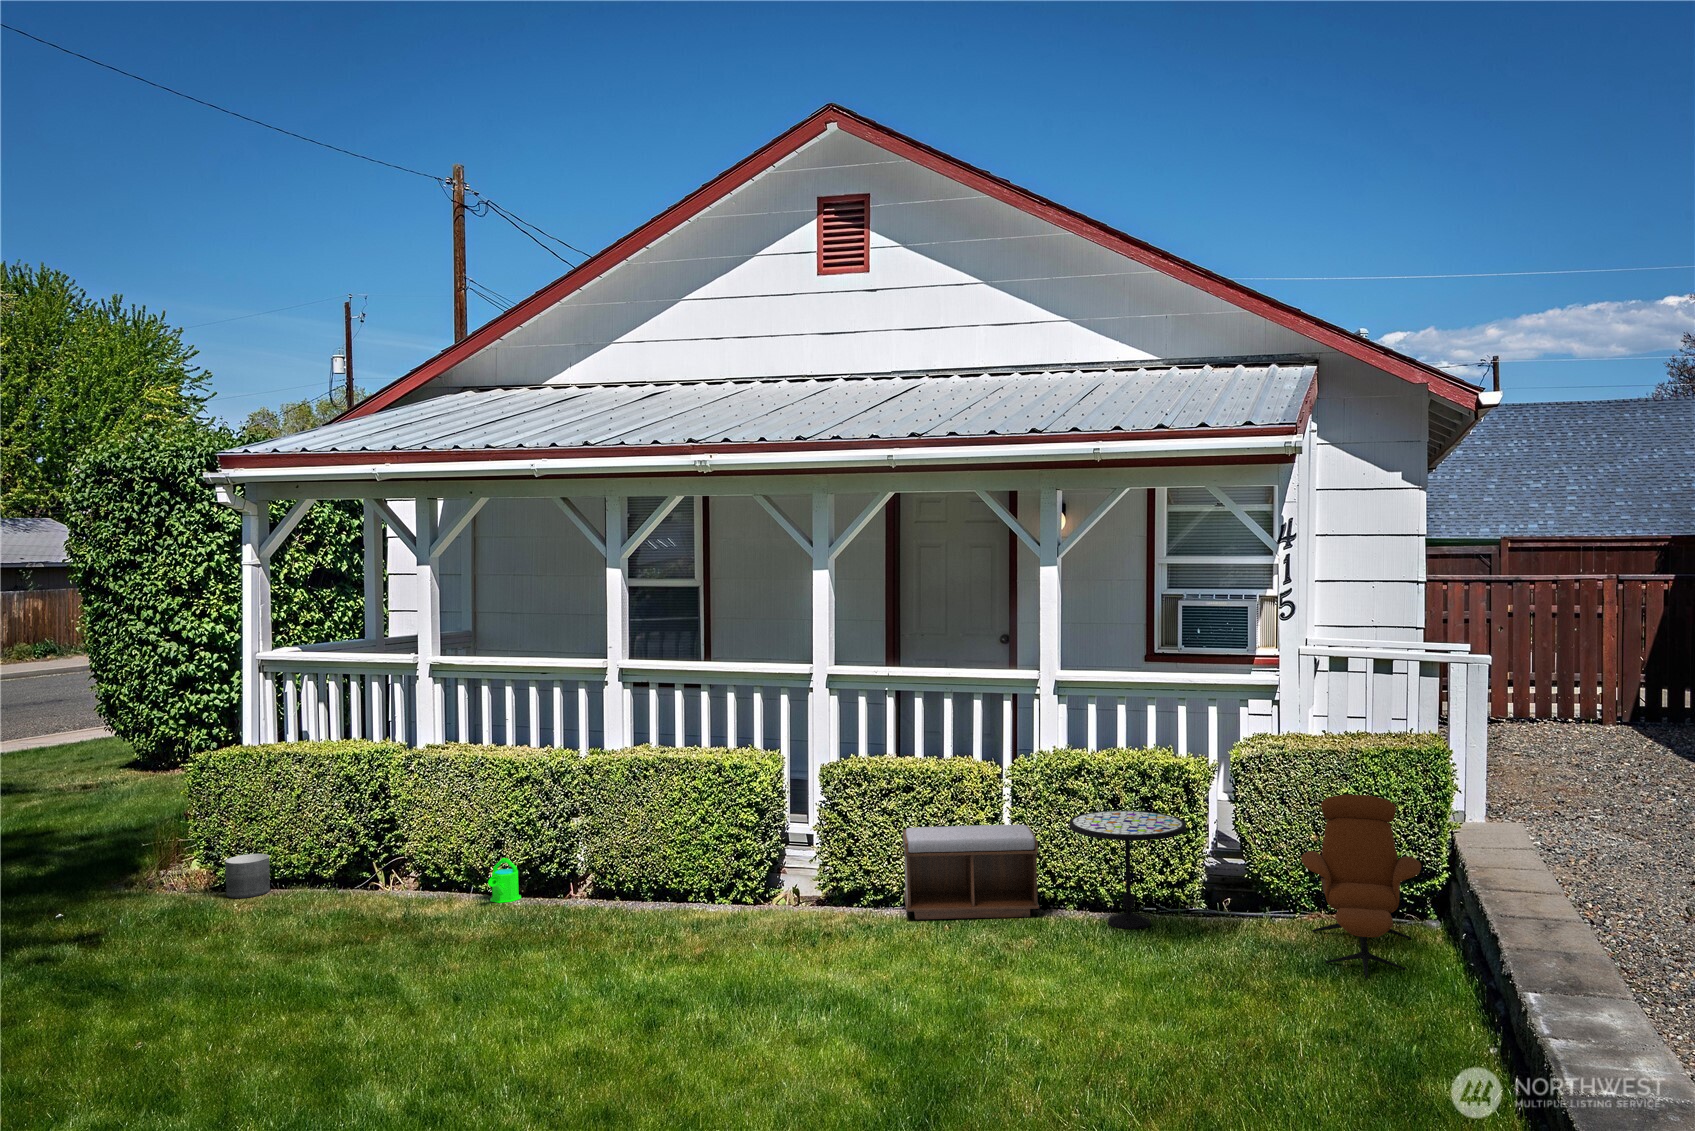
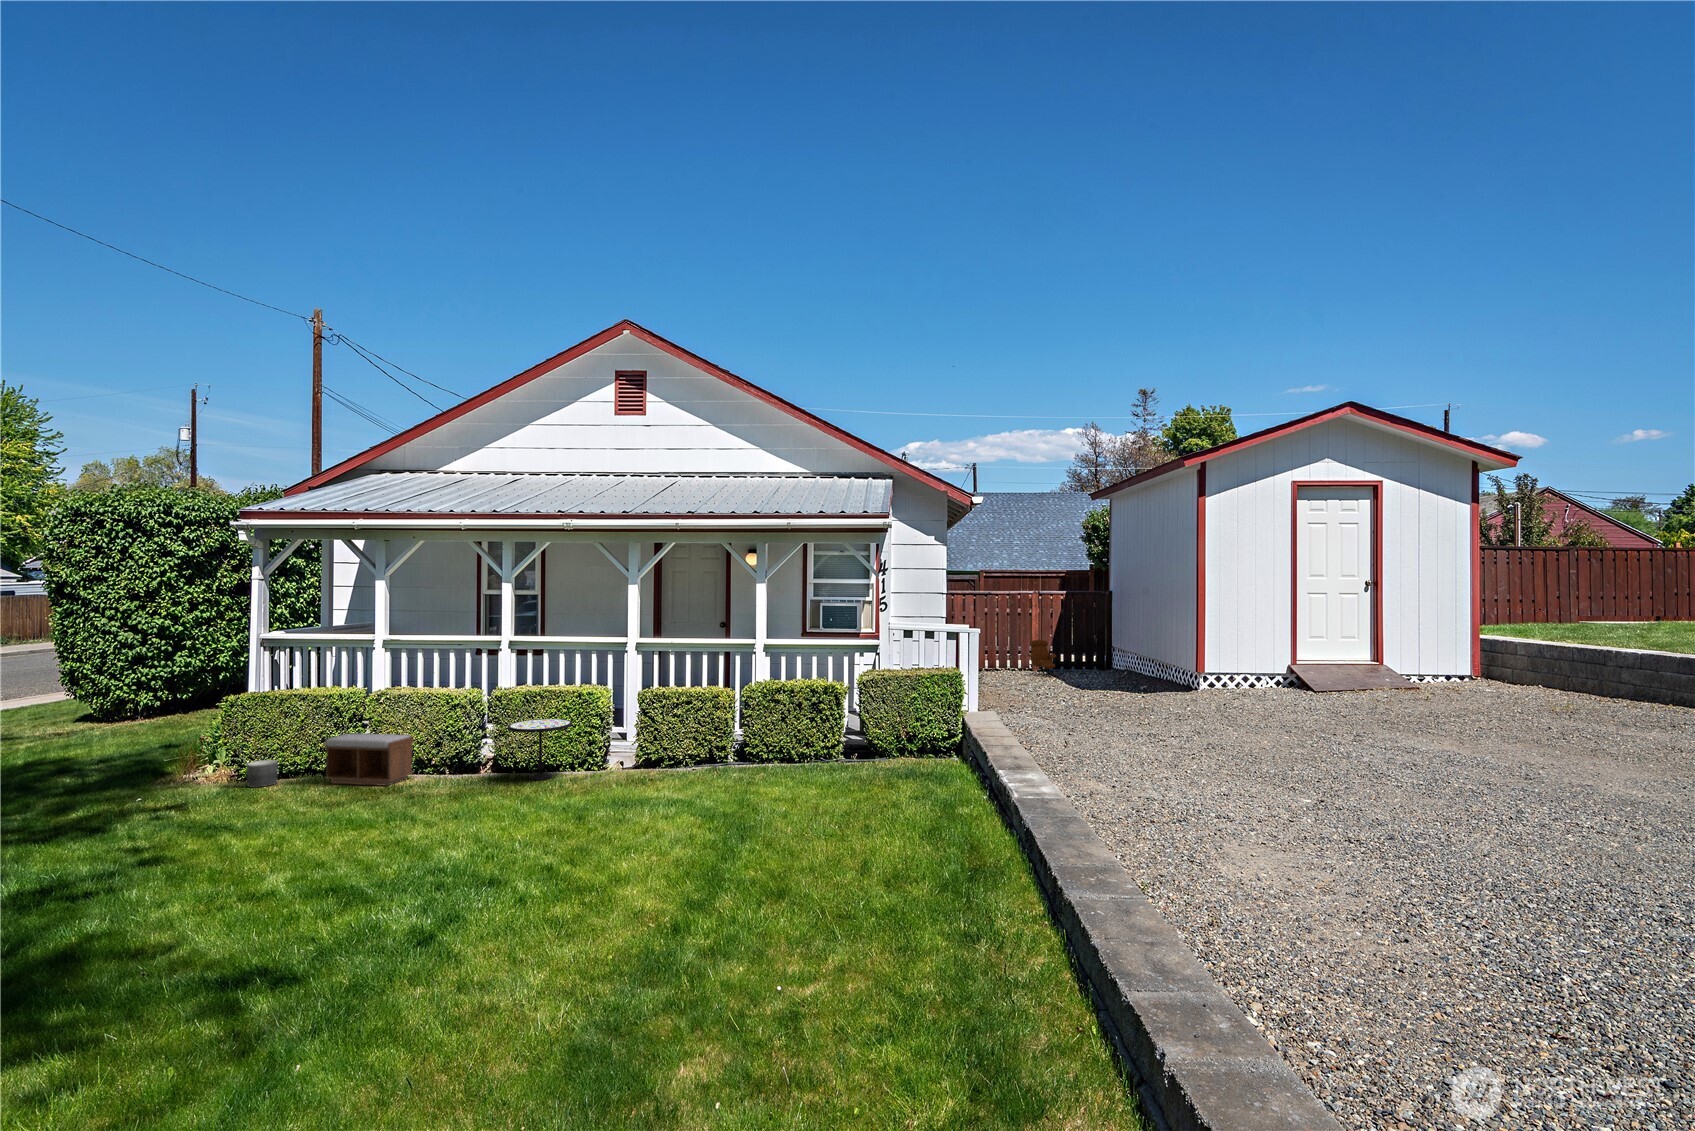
lounge chair: present [1301,794,1421,978] -> present [1028,640,1056,677]
side table: present [1069,810,1186,929] -> present [508,719,572,780]
bench: present [903,825,1039,919] -> present [325,734,413,786]
watering can: present [488,858,521,903] -> none [436,752,456,779]

